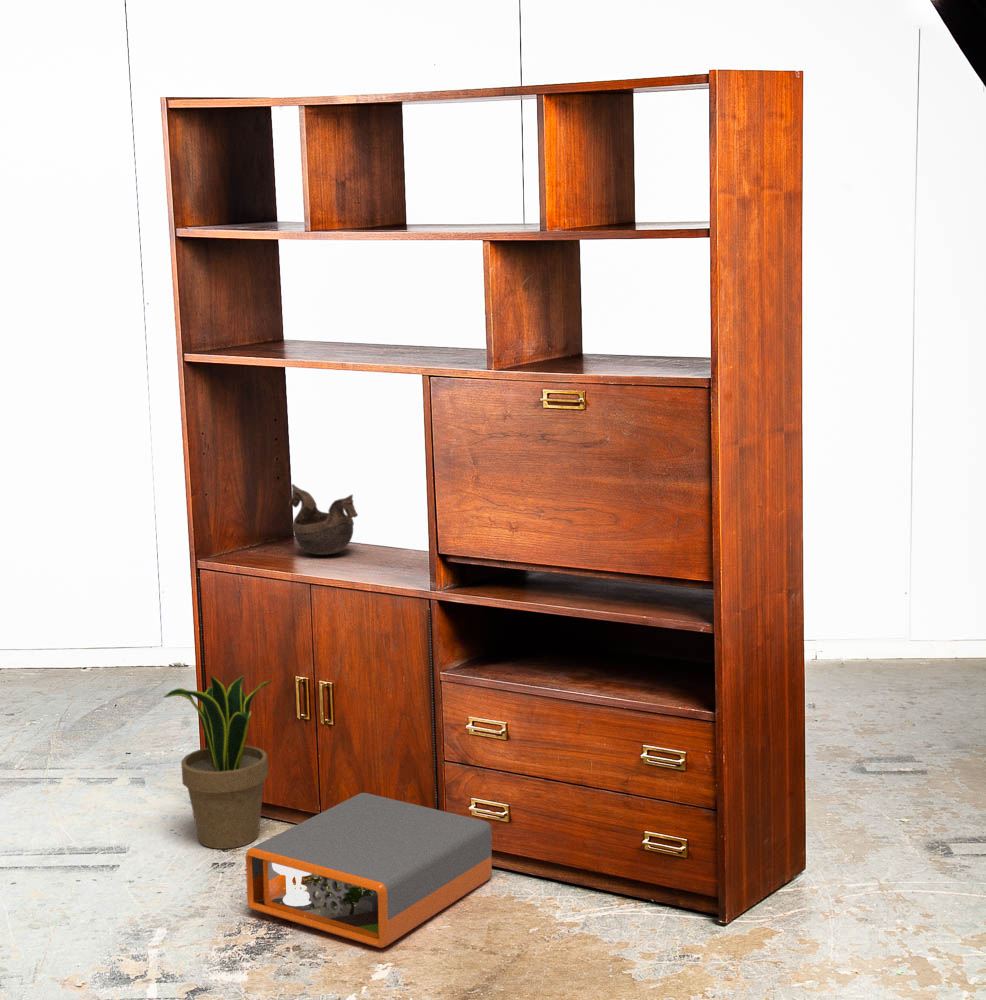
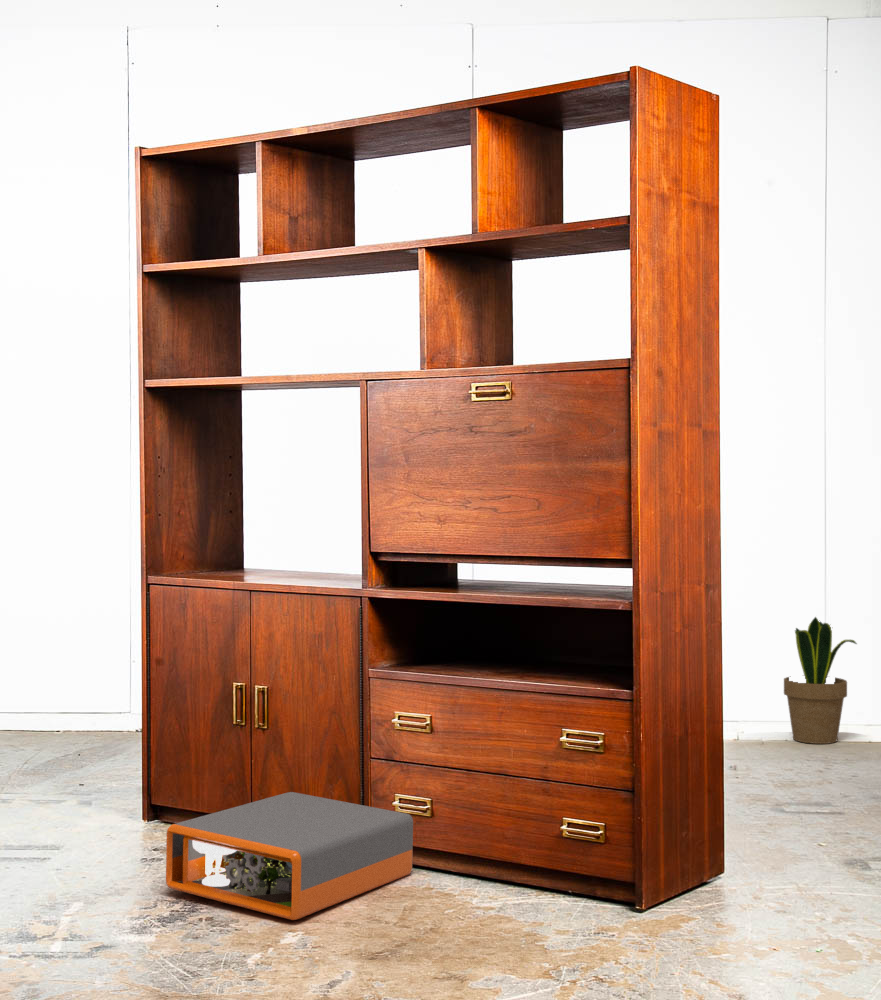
decorative bowl: present [289,484,358,555] -> none [239,512,301,575]
potted plant: present [164,675,272,849] -> present [784,617,857,744]

